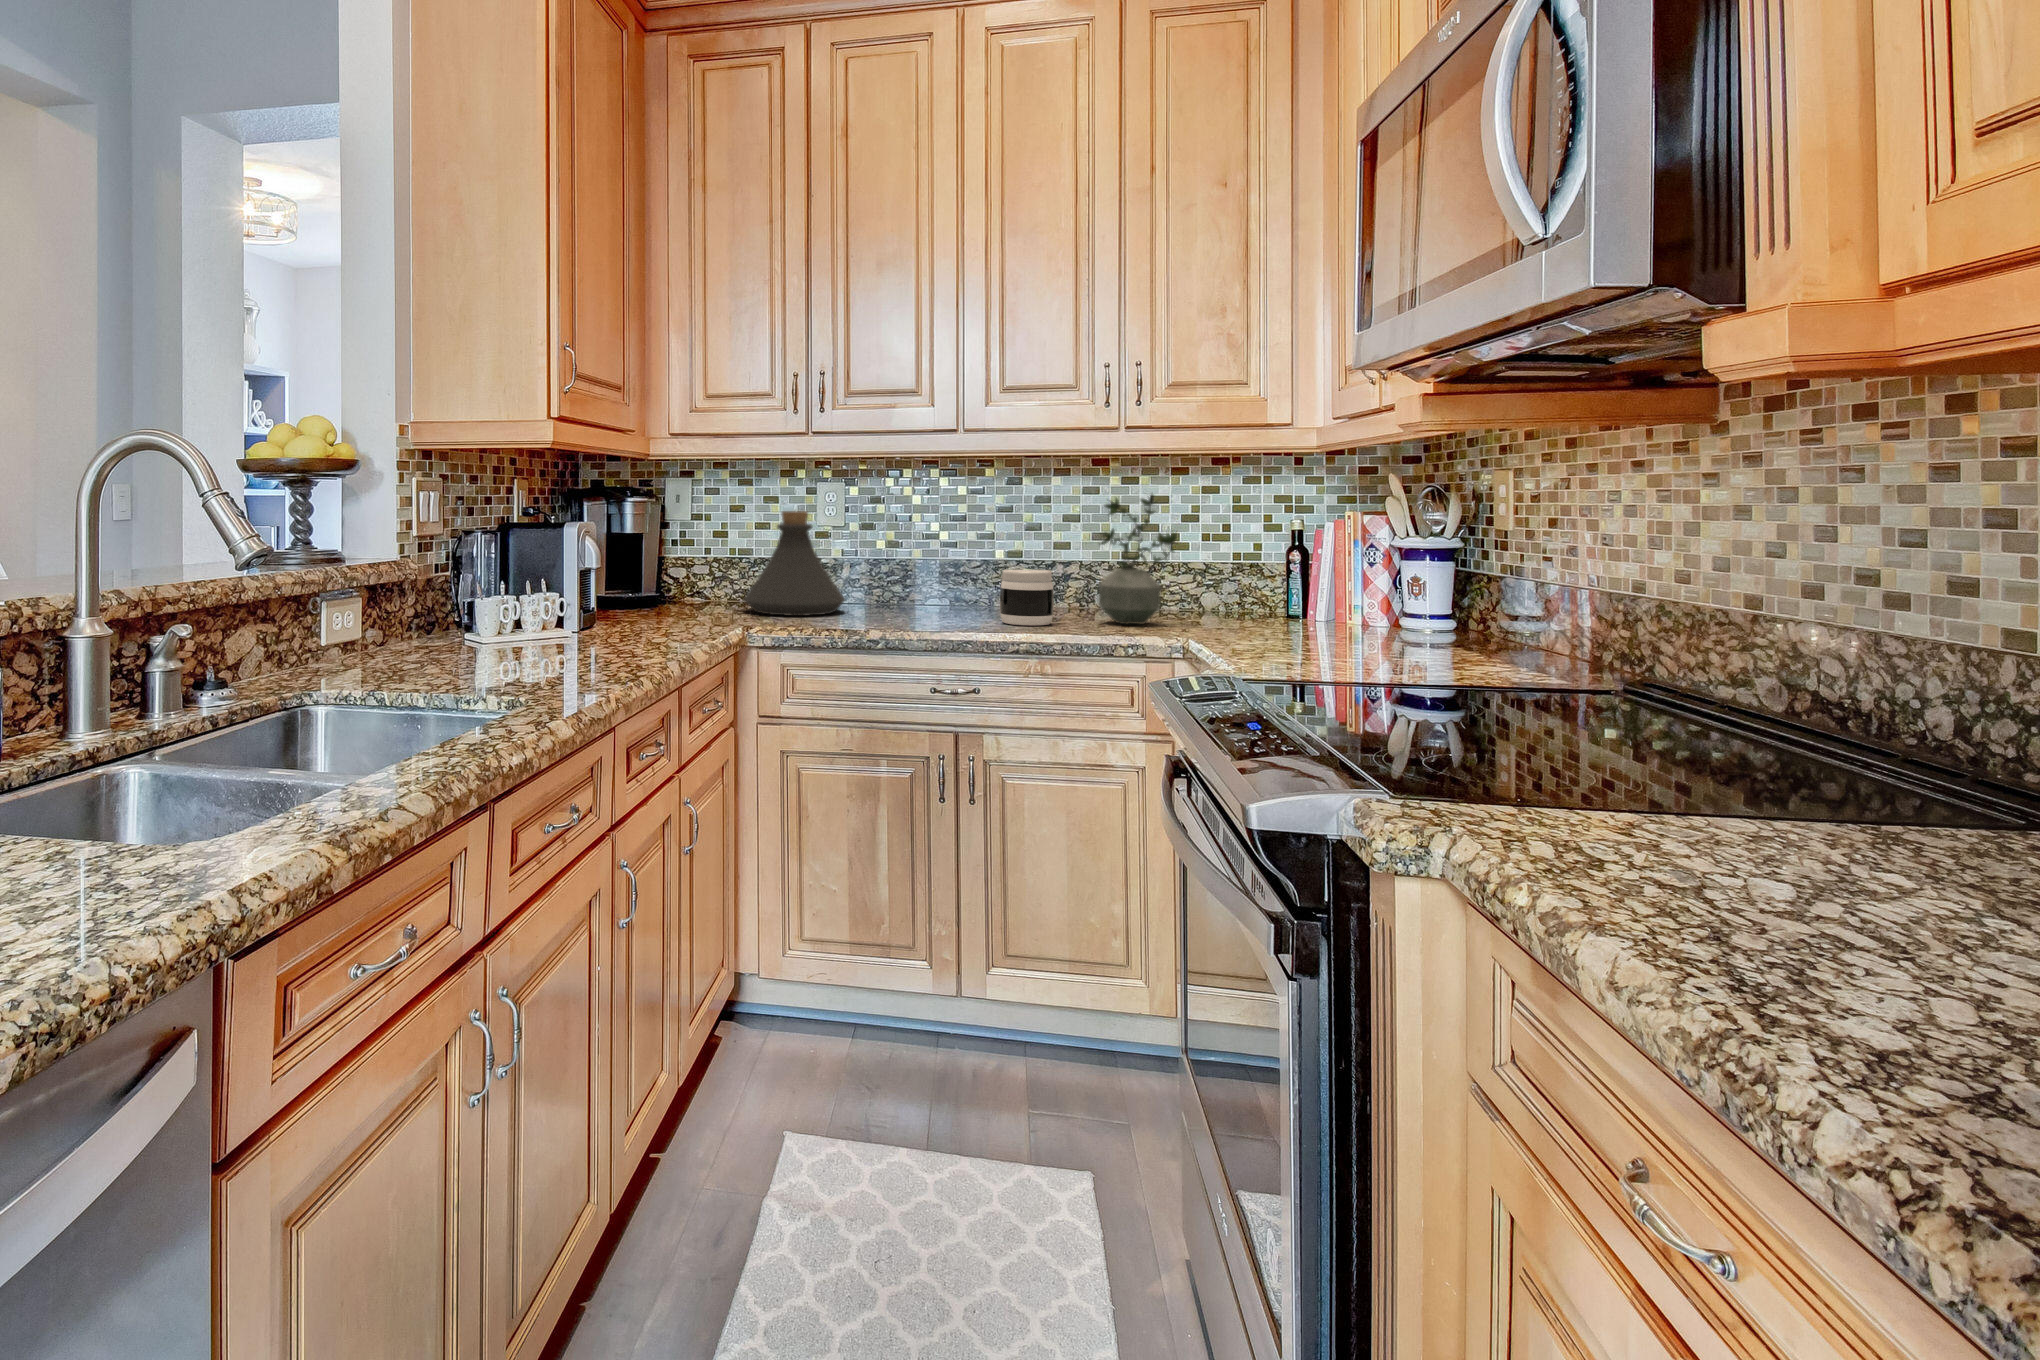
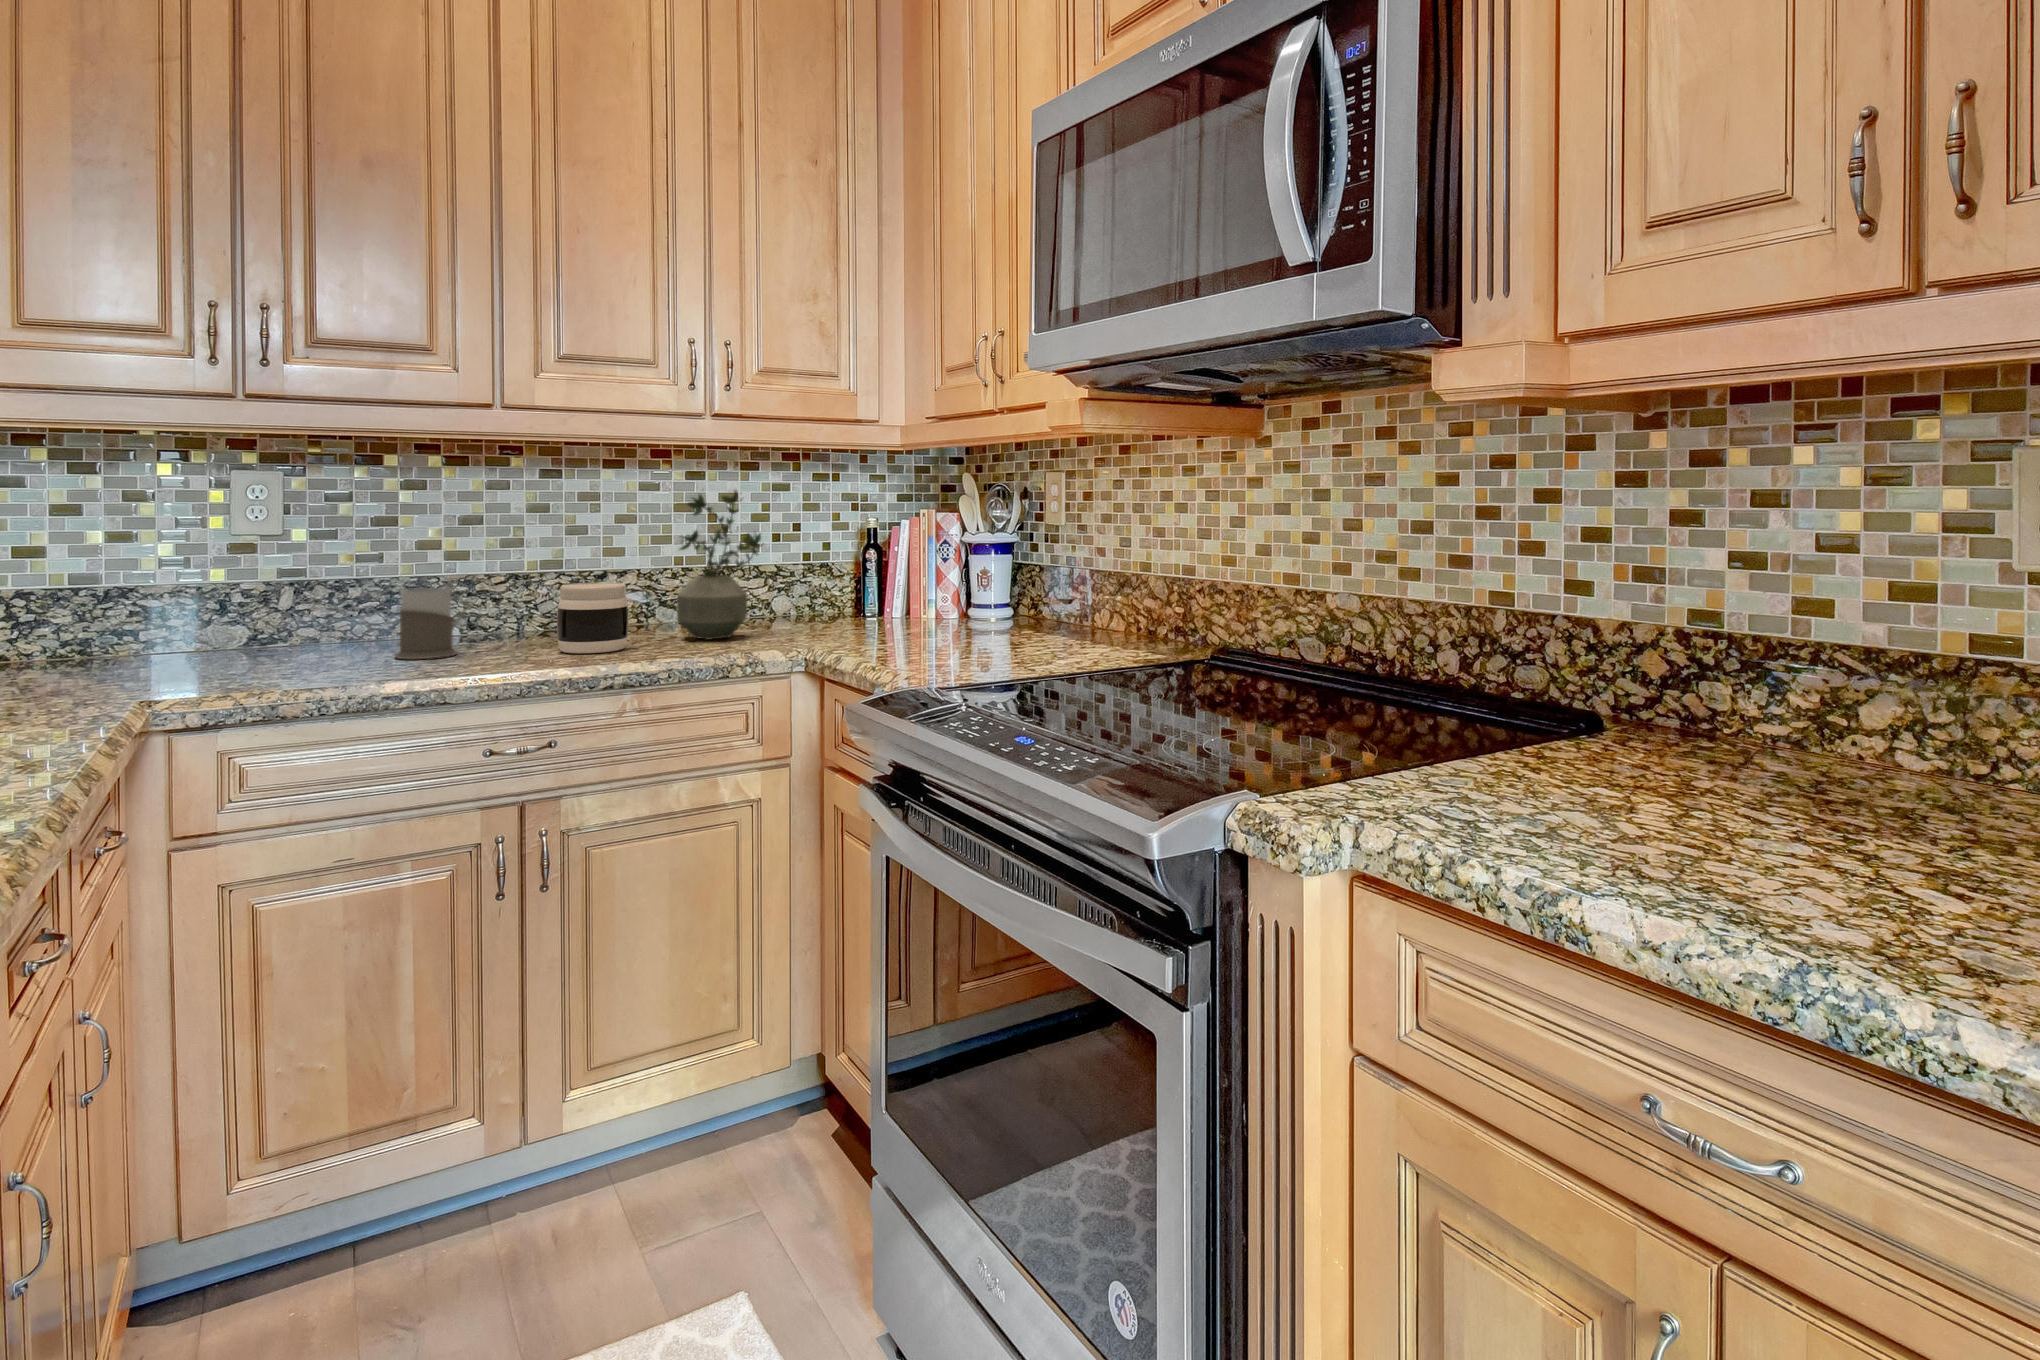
bottle: present [744,511,845,616] -> none [100,514,303,677]
mug: none [896,567,944,618] -> present [395,588,466,659]

